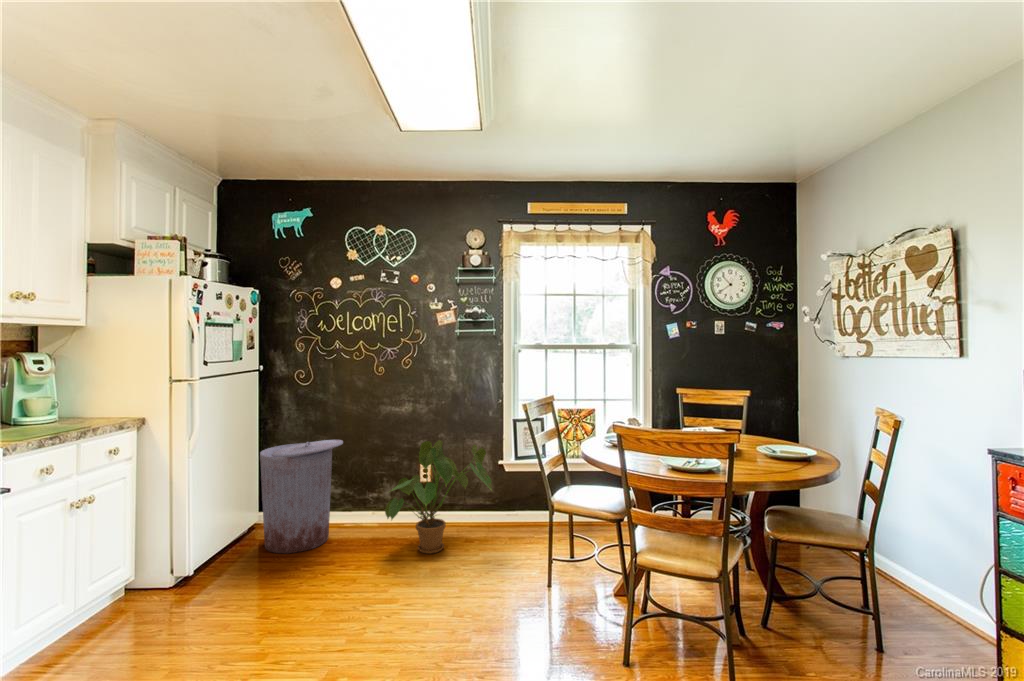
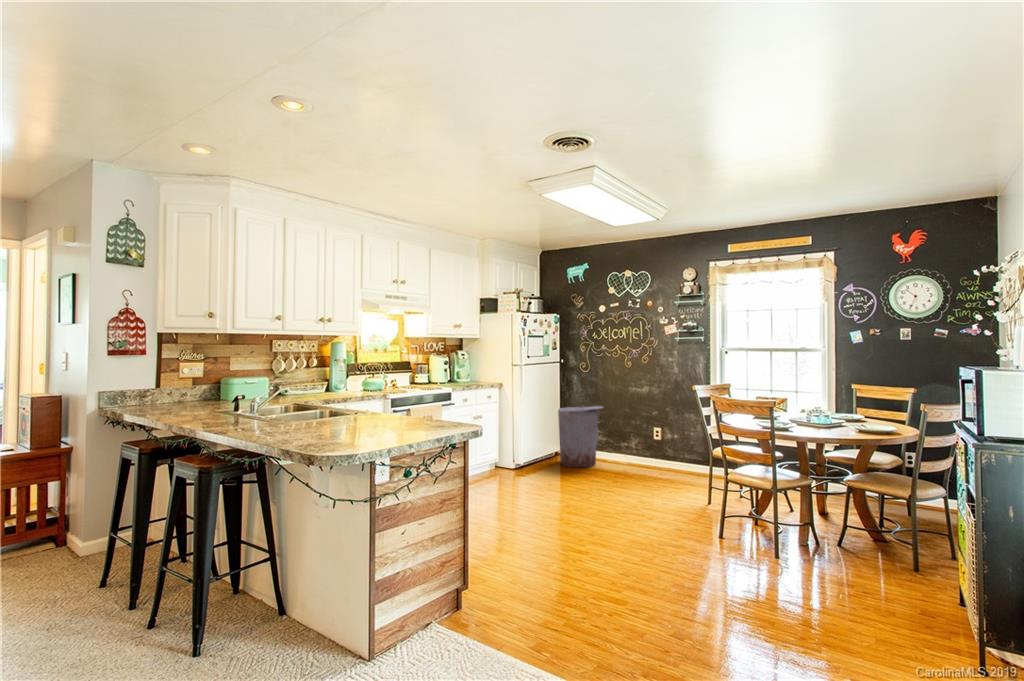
house plant: present [385,440,492,554] -> none [622,412,693,480]

